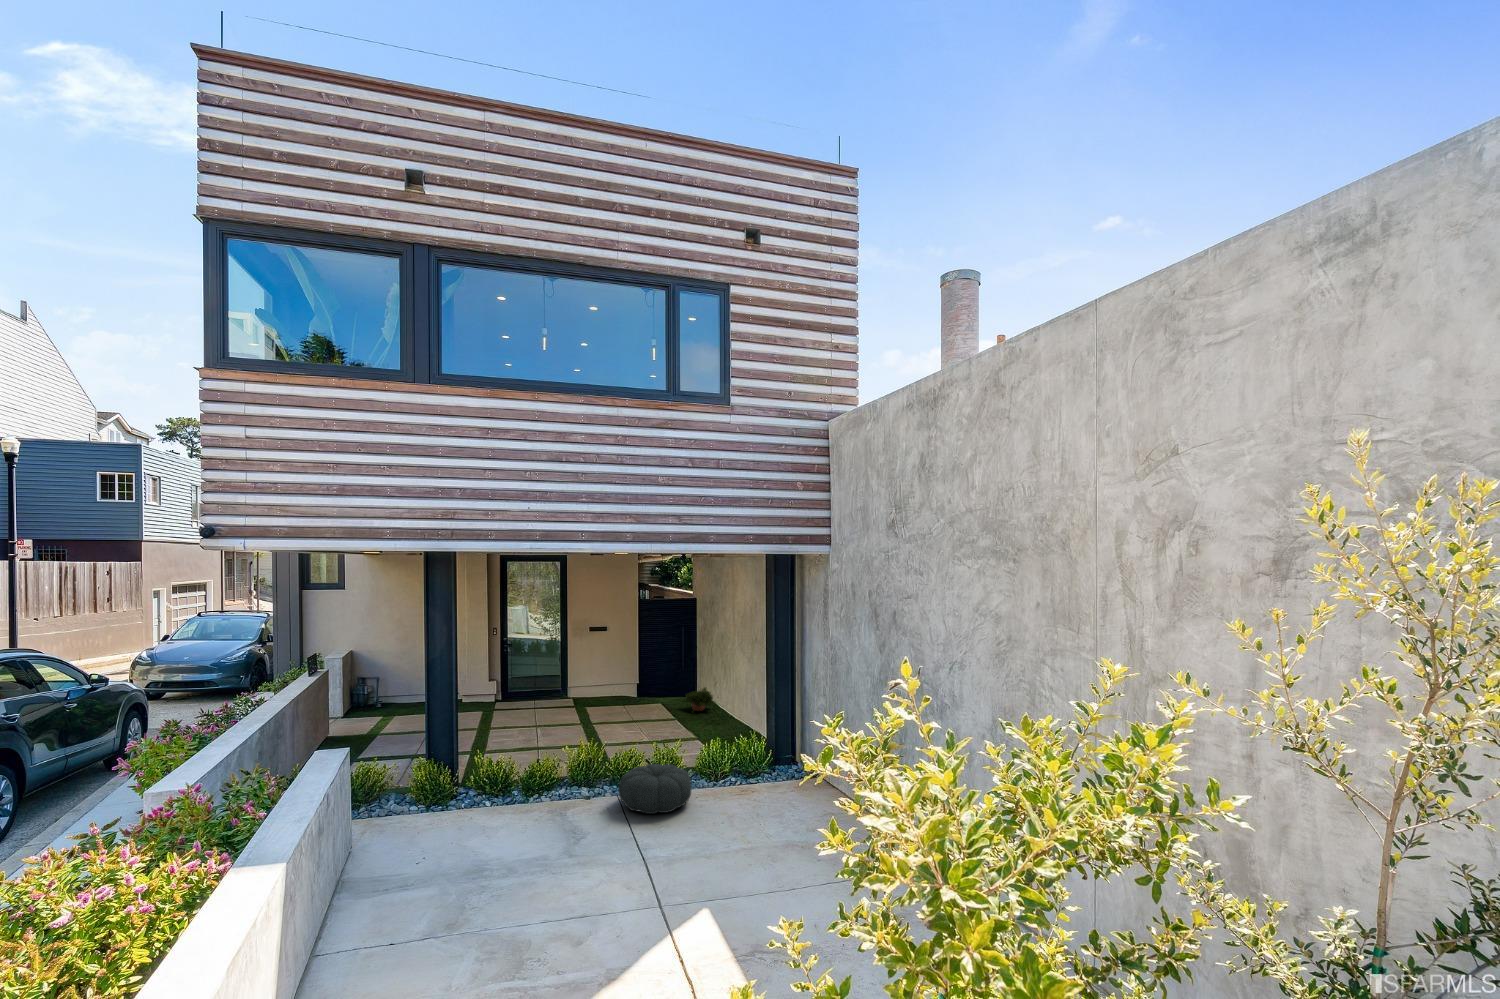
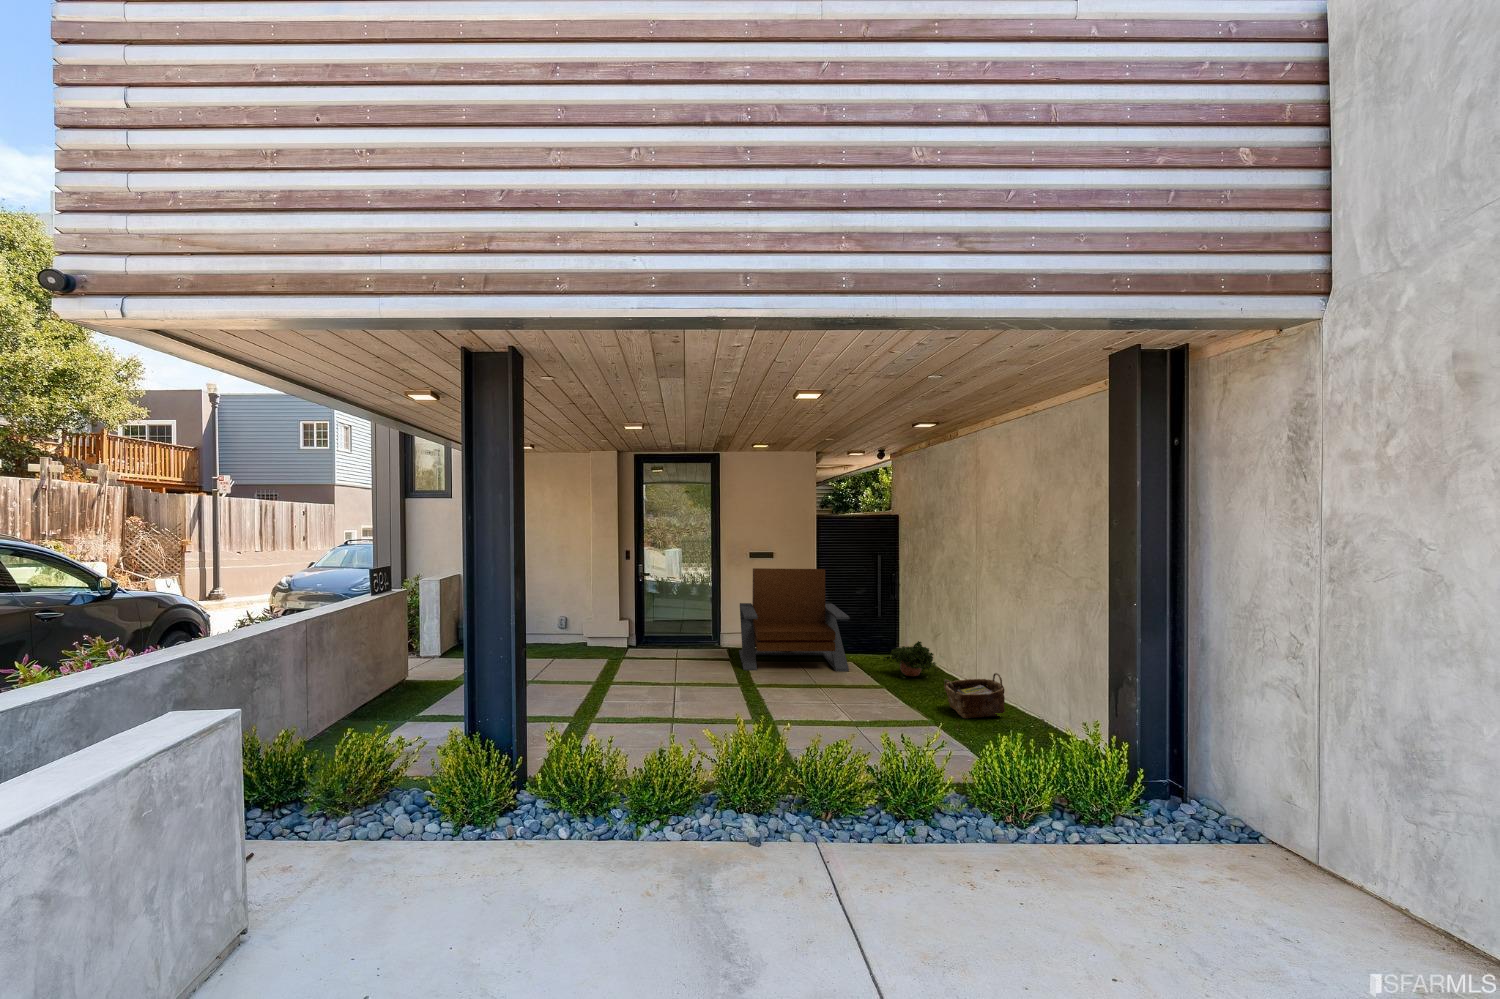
lounge chair: none [580,637,658,715] -> present [739,568,849,672]
woven basket: none [710,707,744,736] -> present [944,673,1005,719]
pouf: present [618,764,691,814] -> none [826,783,1001,920]

